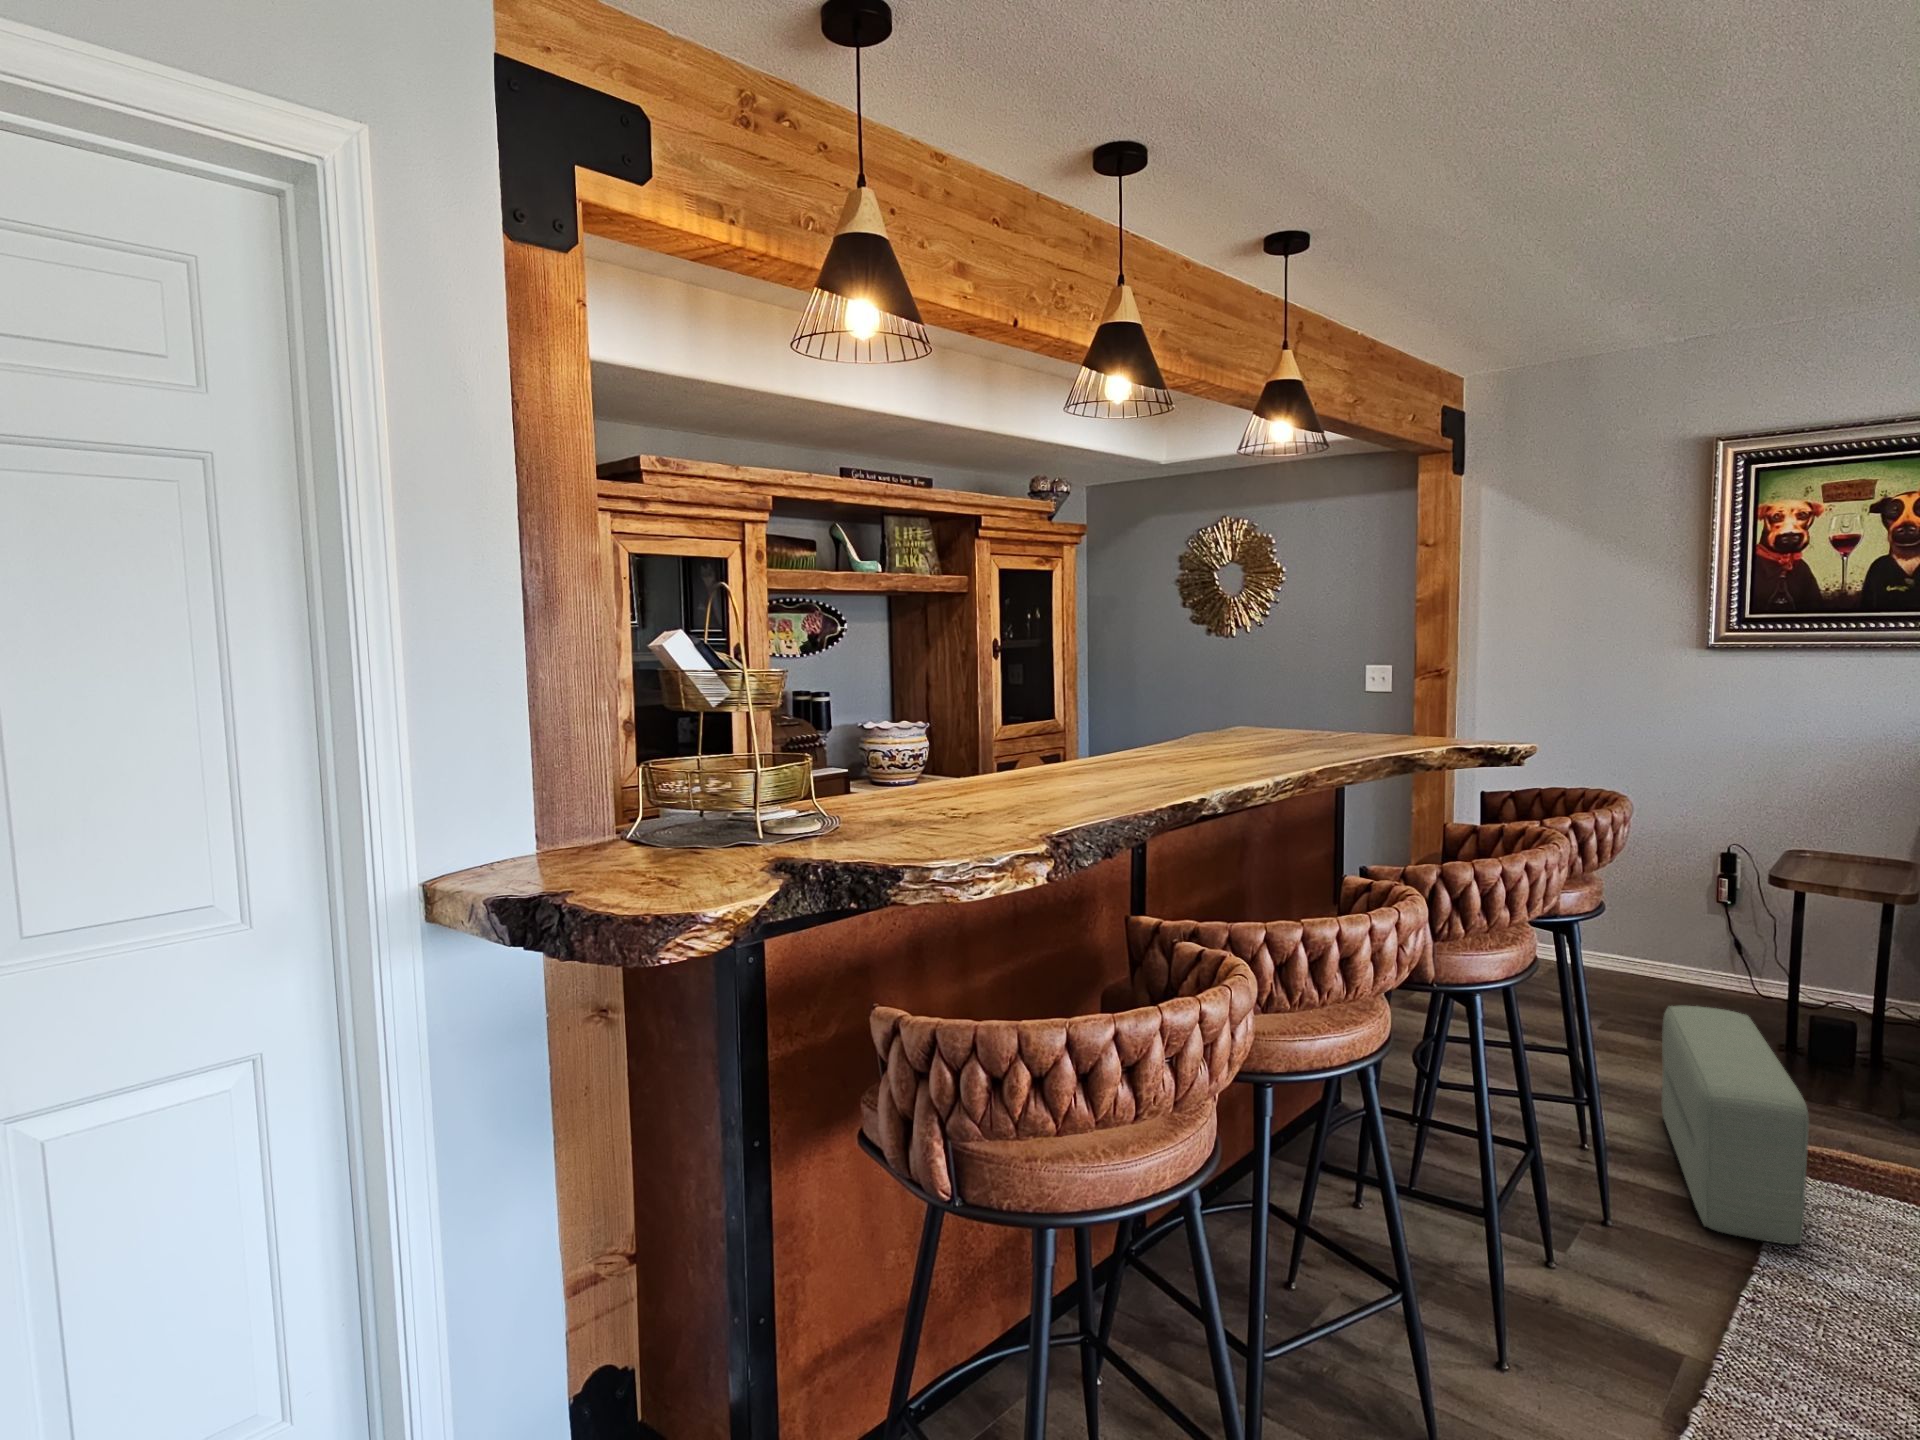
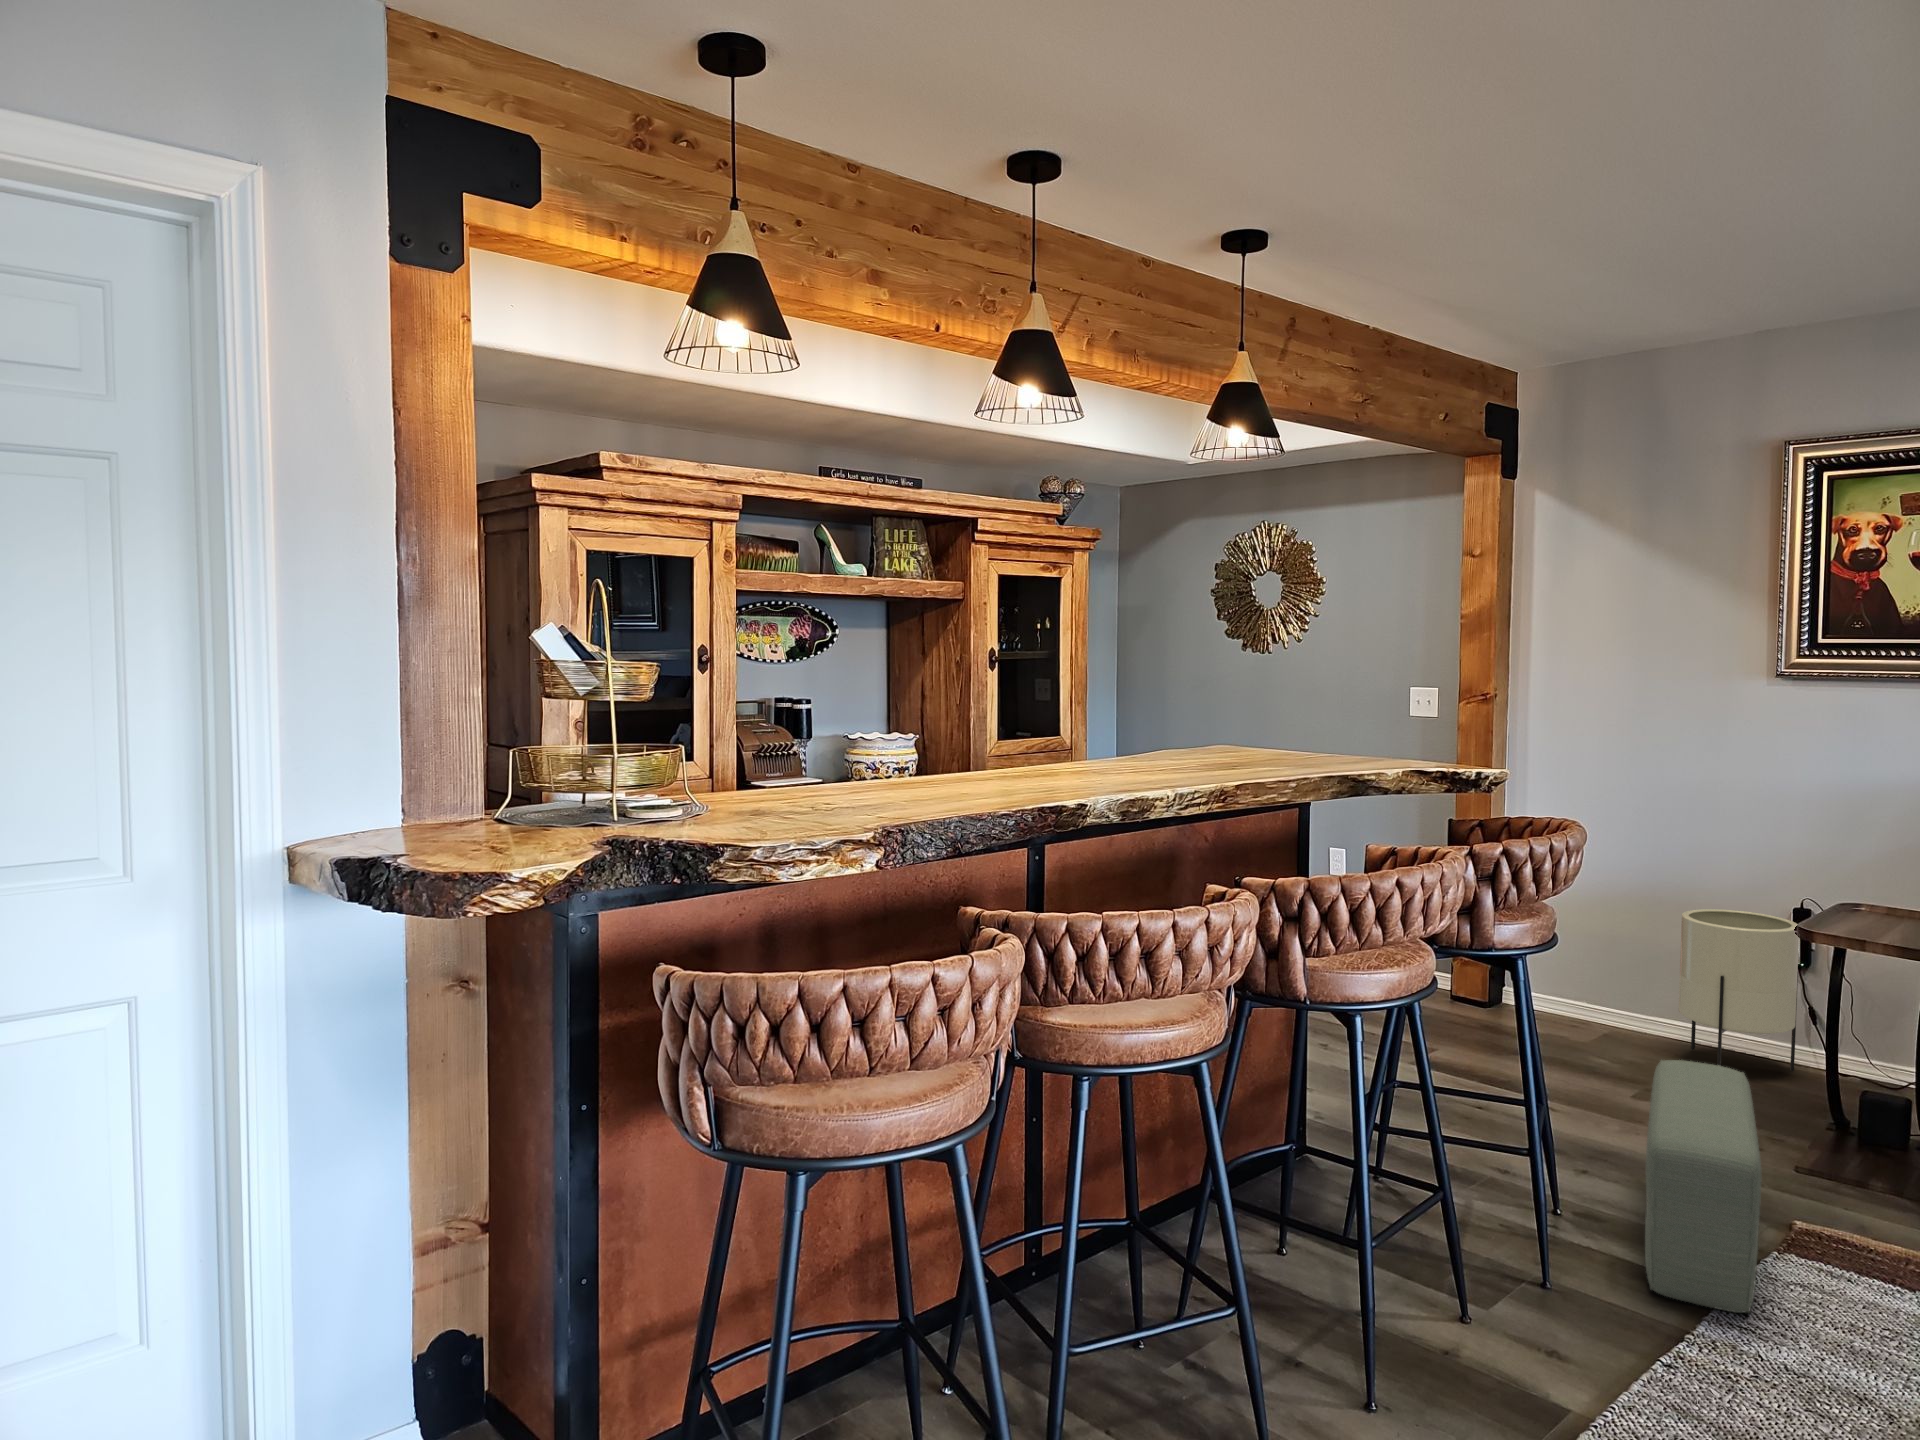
planter: none [1630,859,1739,1012] -> present [1679,909,1799,1071]

